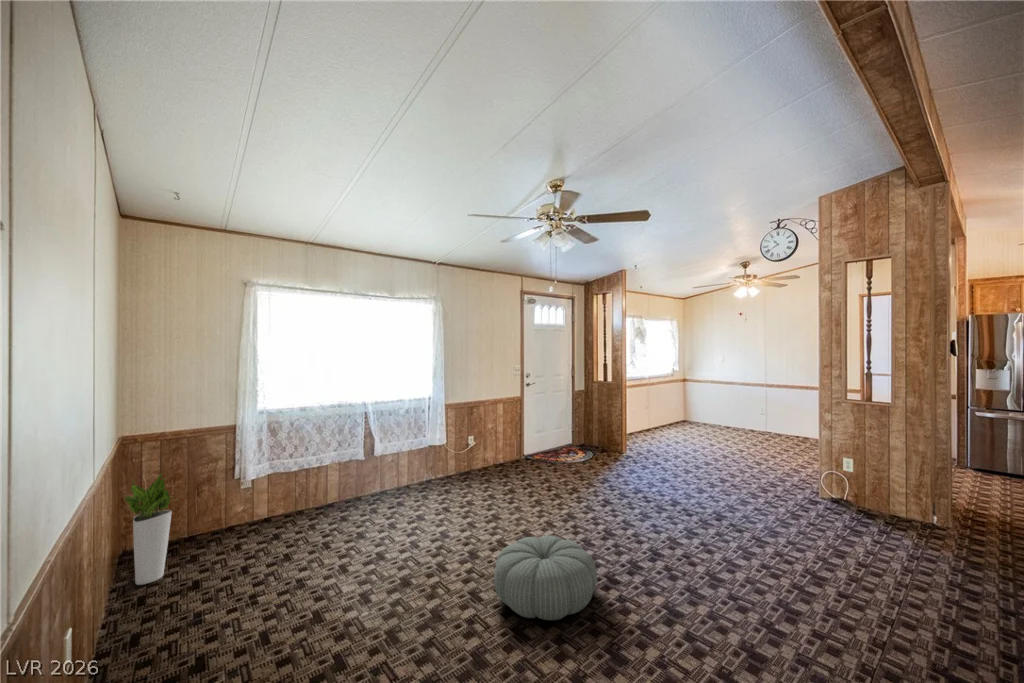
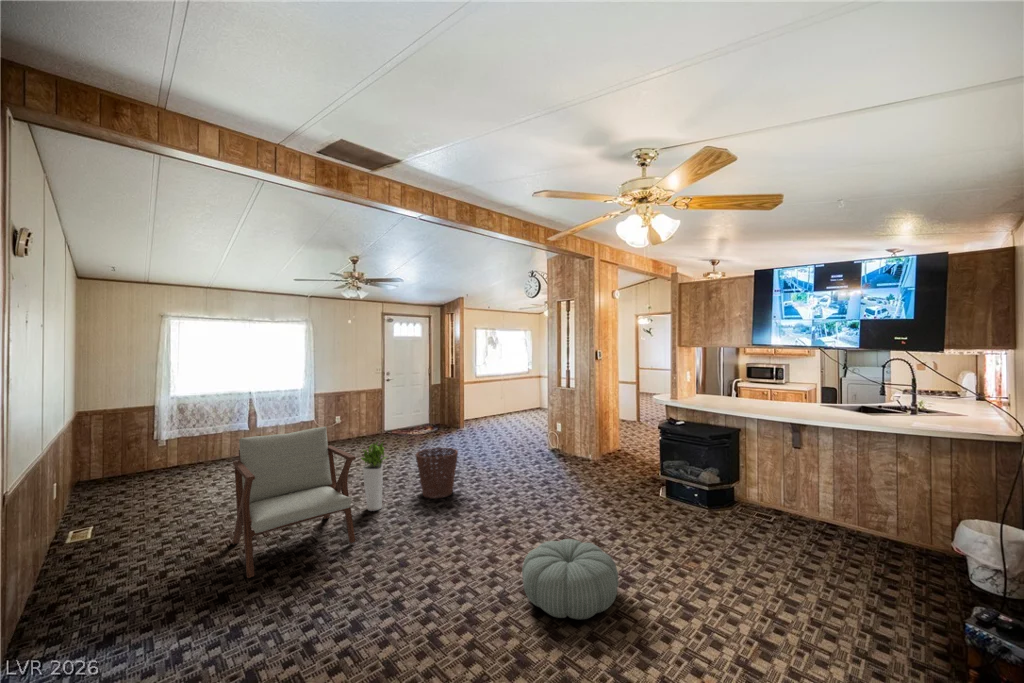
lounge chair: none [220,419,338,567] -> present [232,427,356,578]
basket: none [410,443,453,494] -> present [416,448,458,498]
planter: present [124,474,172,585] -> present [361,442,386,511]

